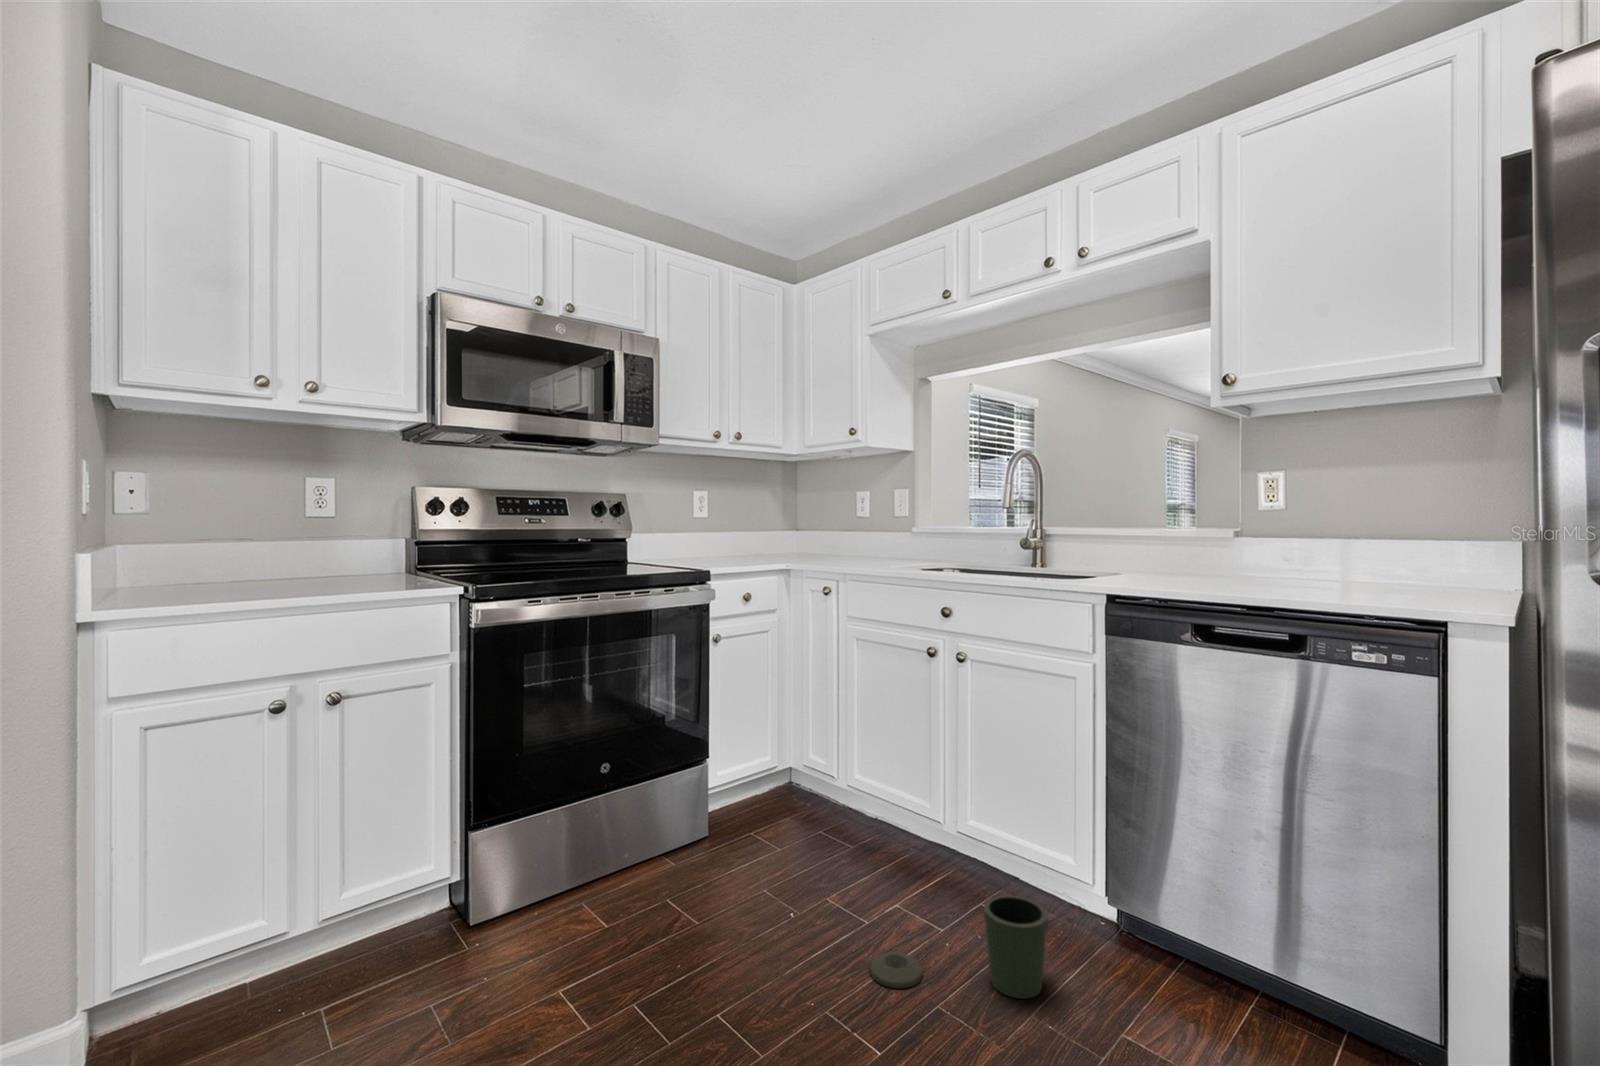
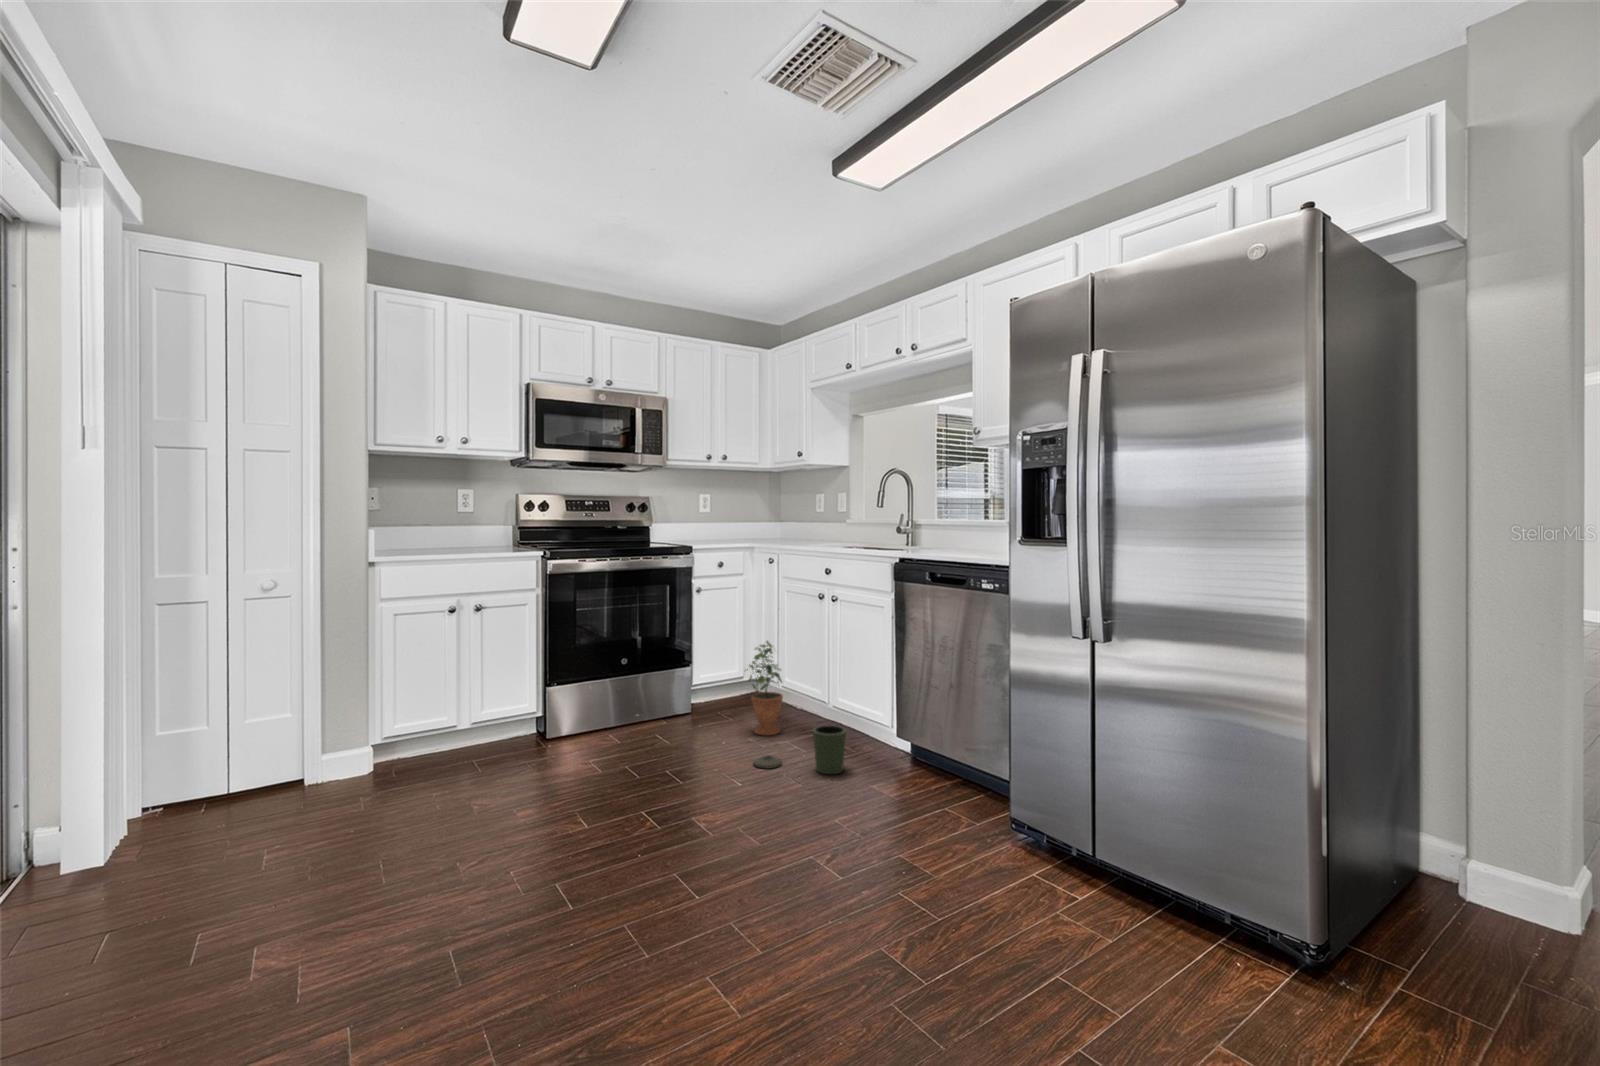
potted plant: none [813,723,876,889] -> present [745,641,783,735]

